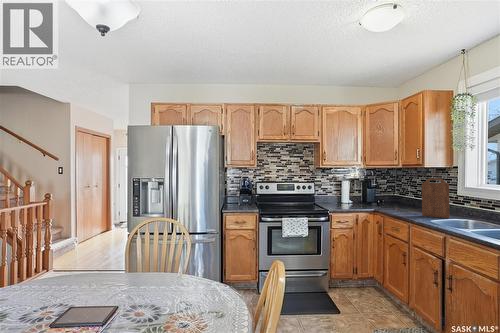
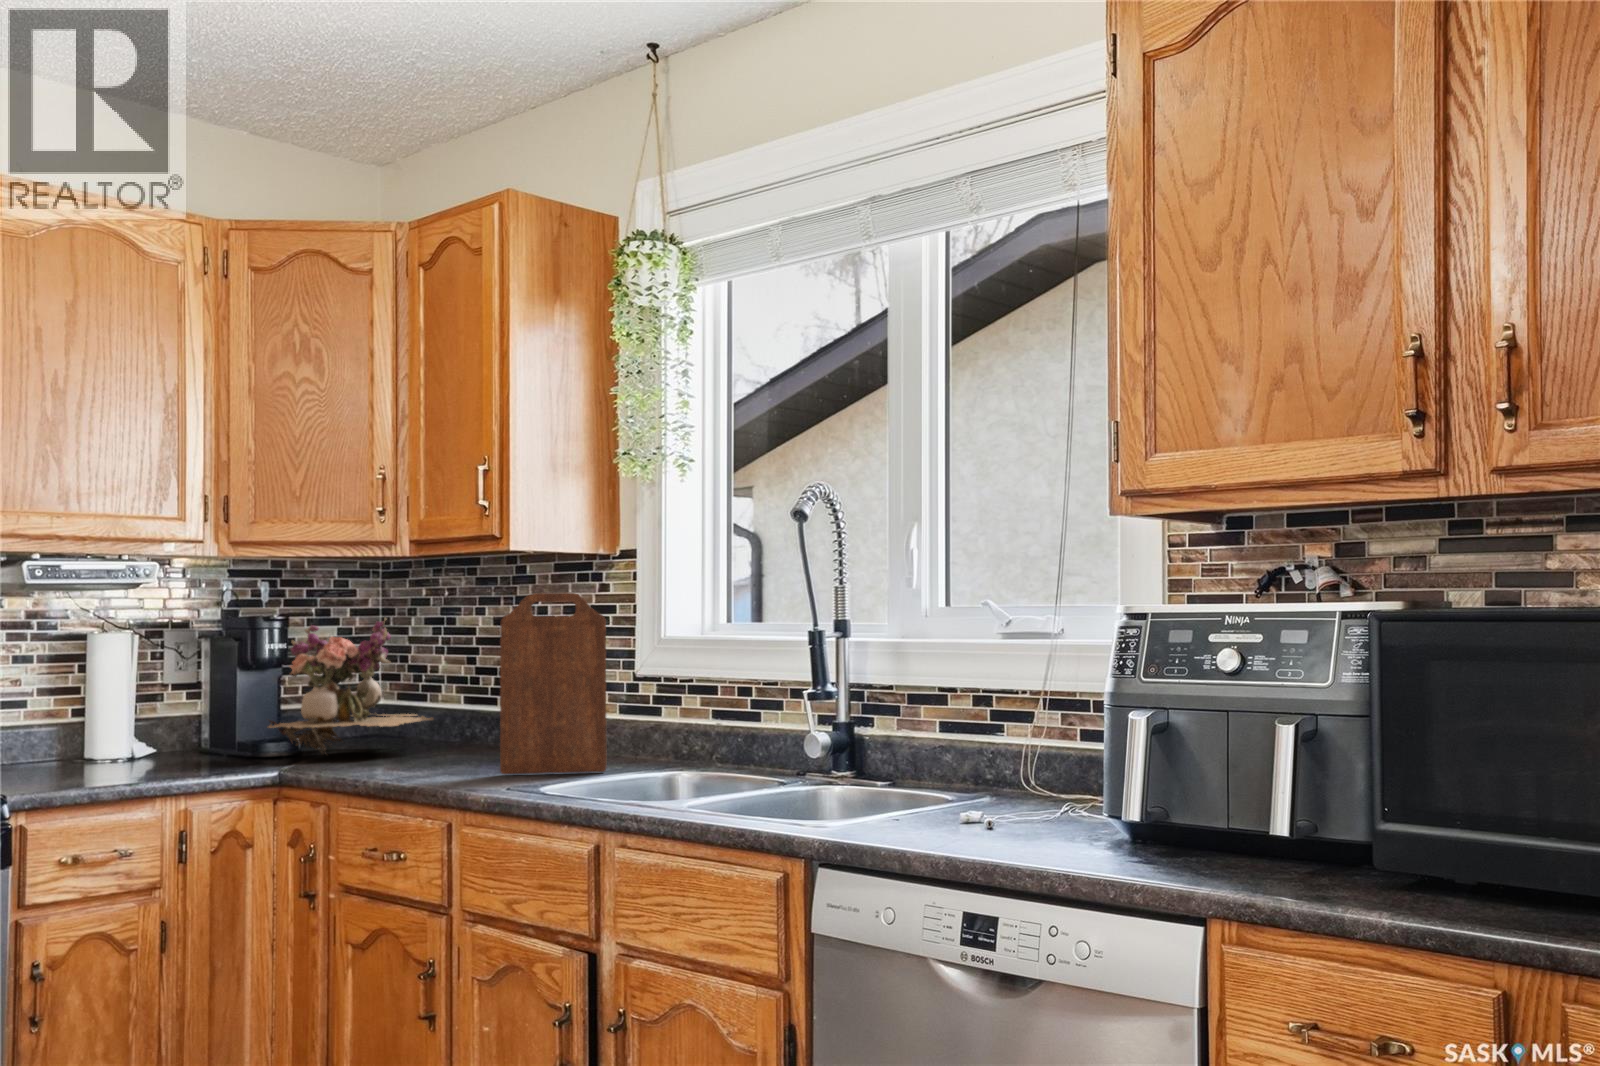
flower arrangement: none [373,180,408,206] -> present [268,618,433,754]

